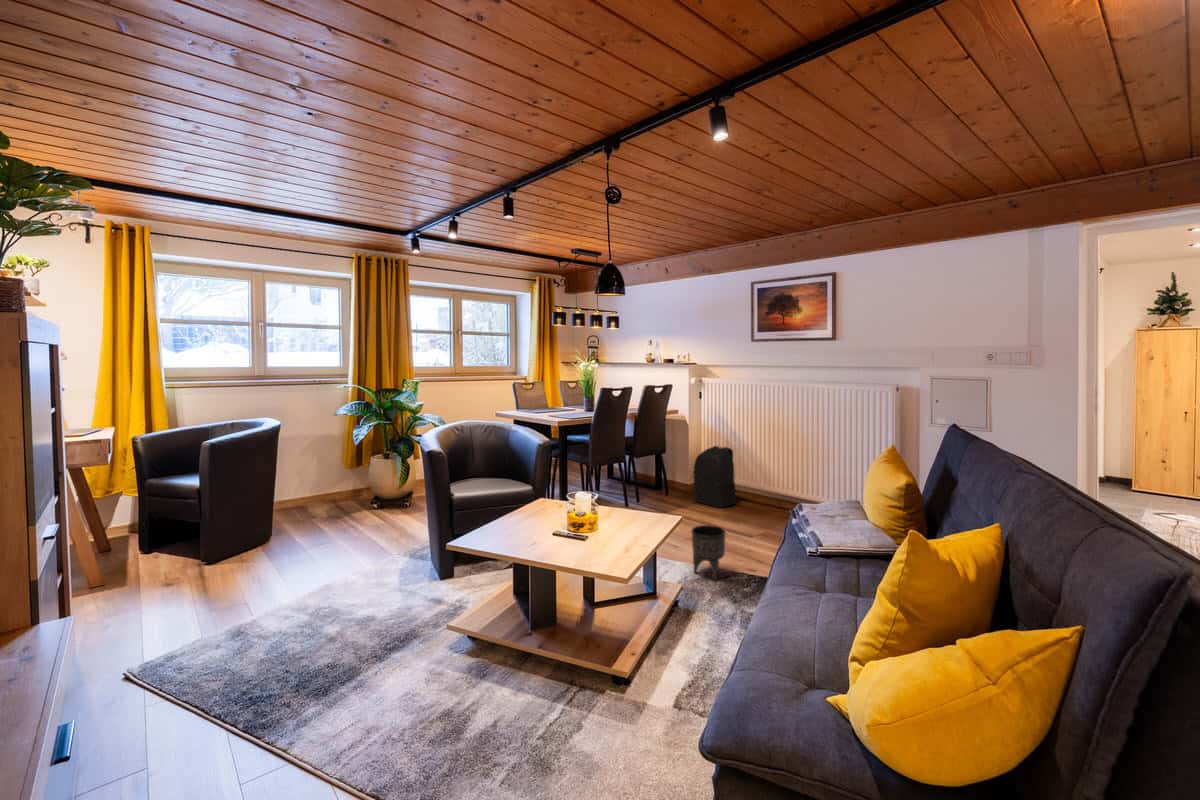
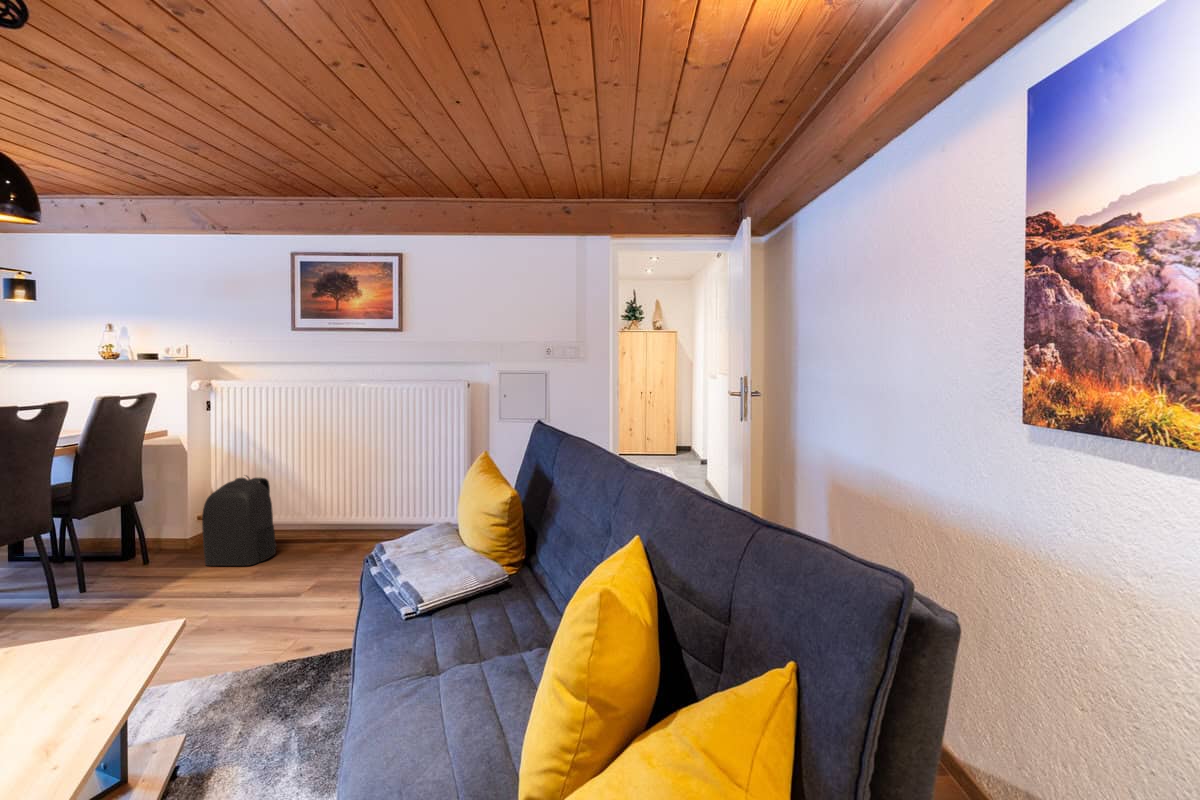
planter: present [691,525,726,580] -> none [197,604,263,694]

